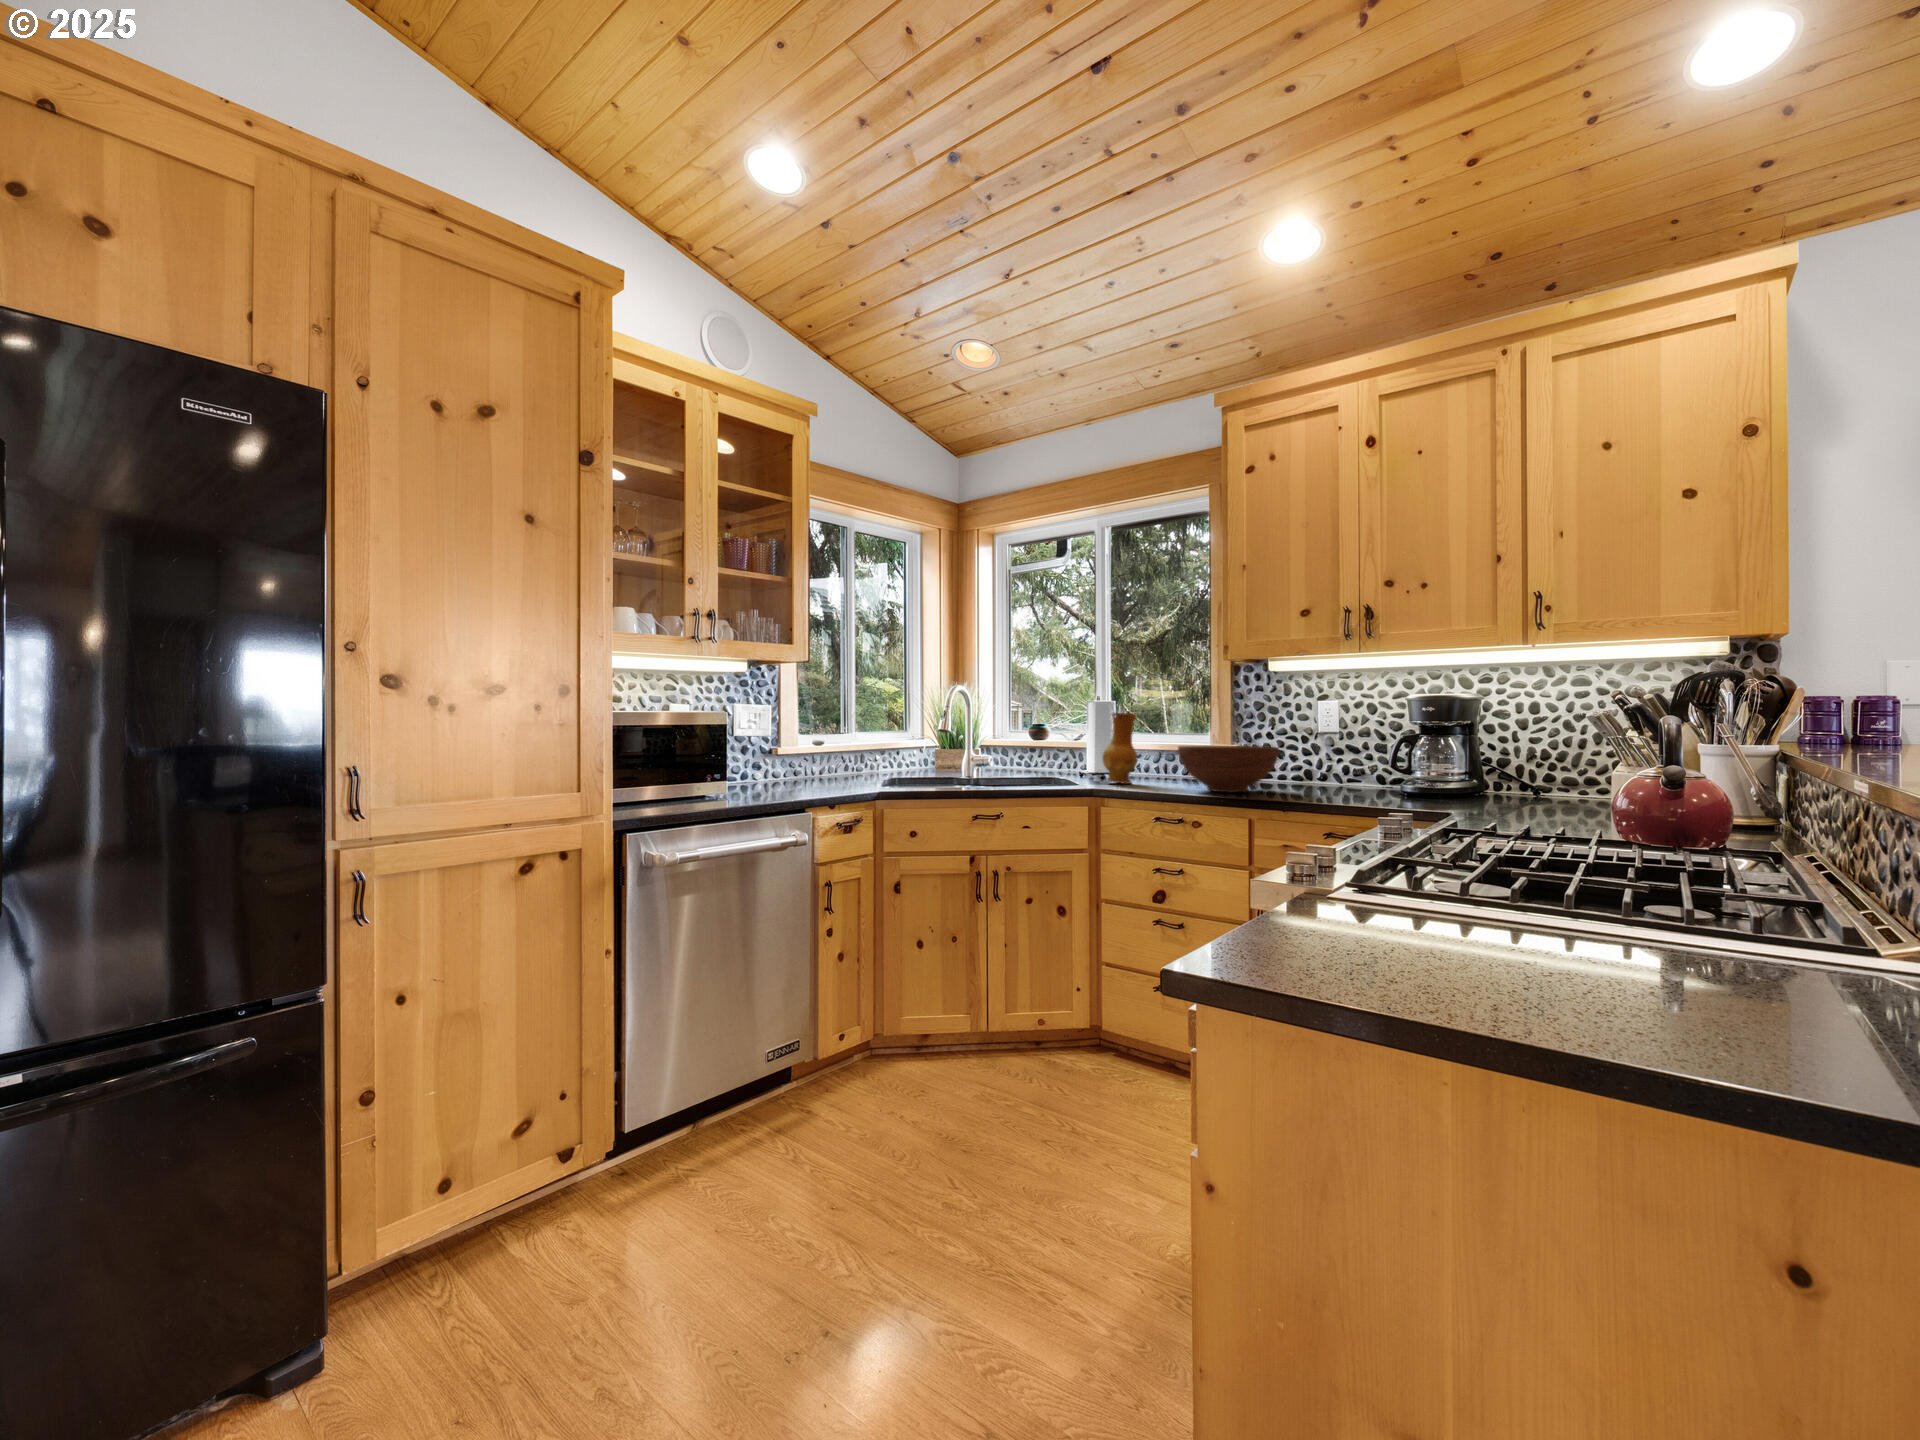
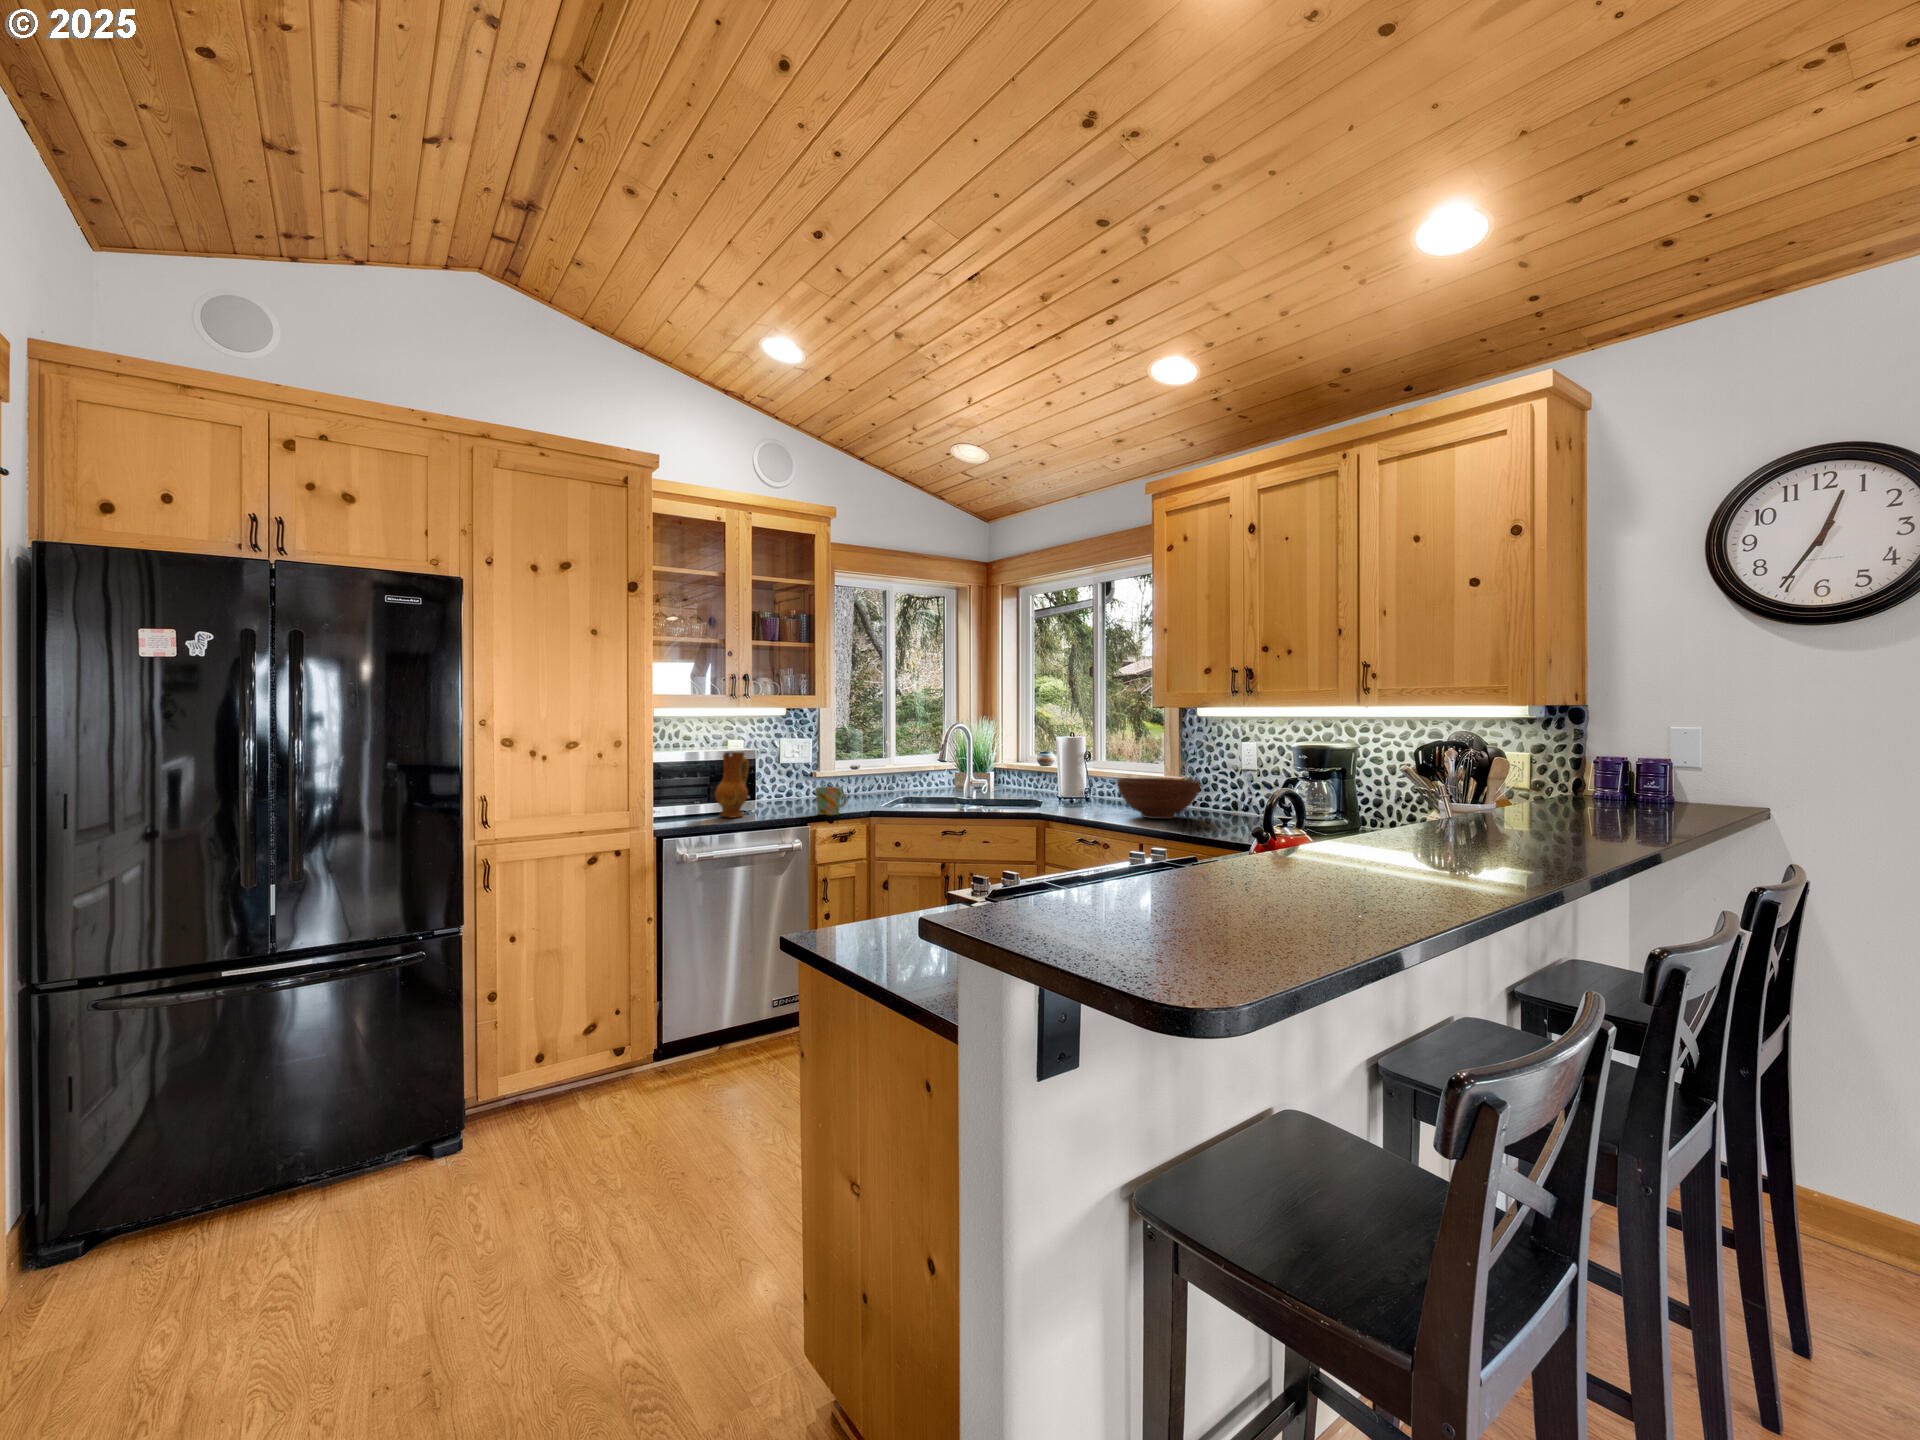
ceramic jug: present [1102,712,1137,784] -> present [715,752,749,818]
mug: none [809,762,848,799] -> present [816,786,847,815]

